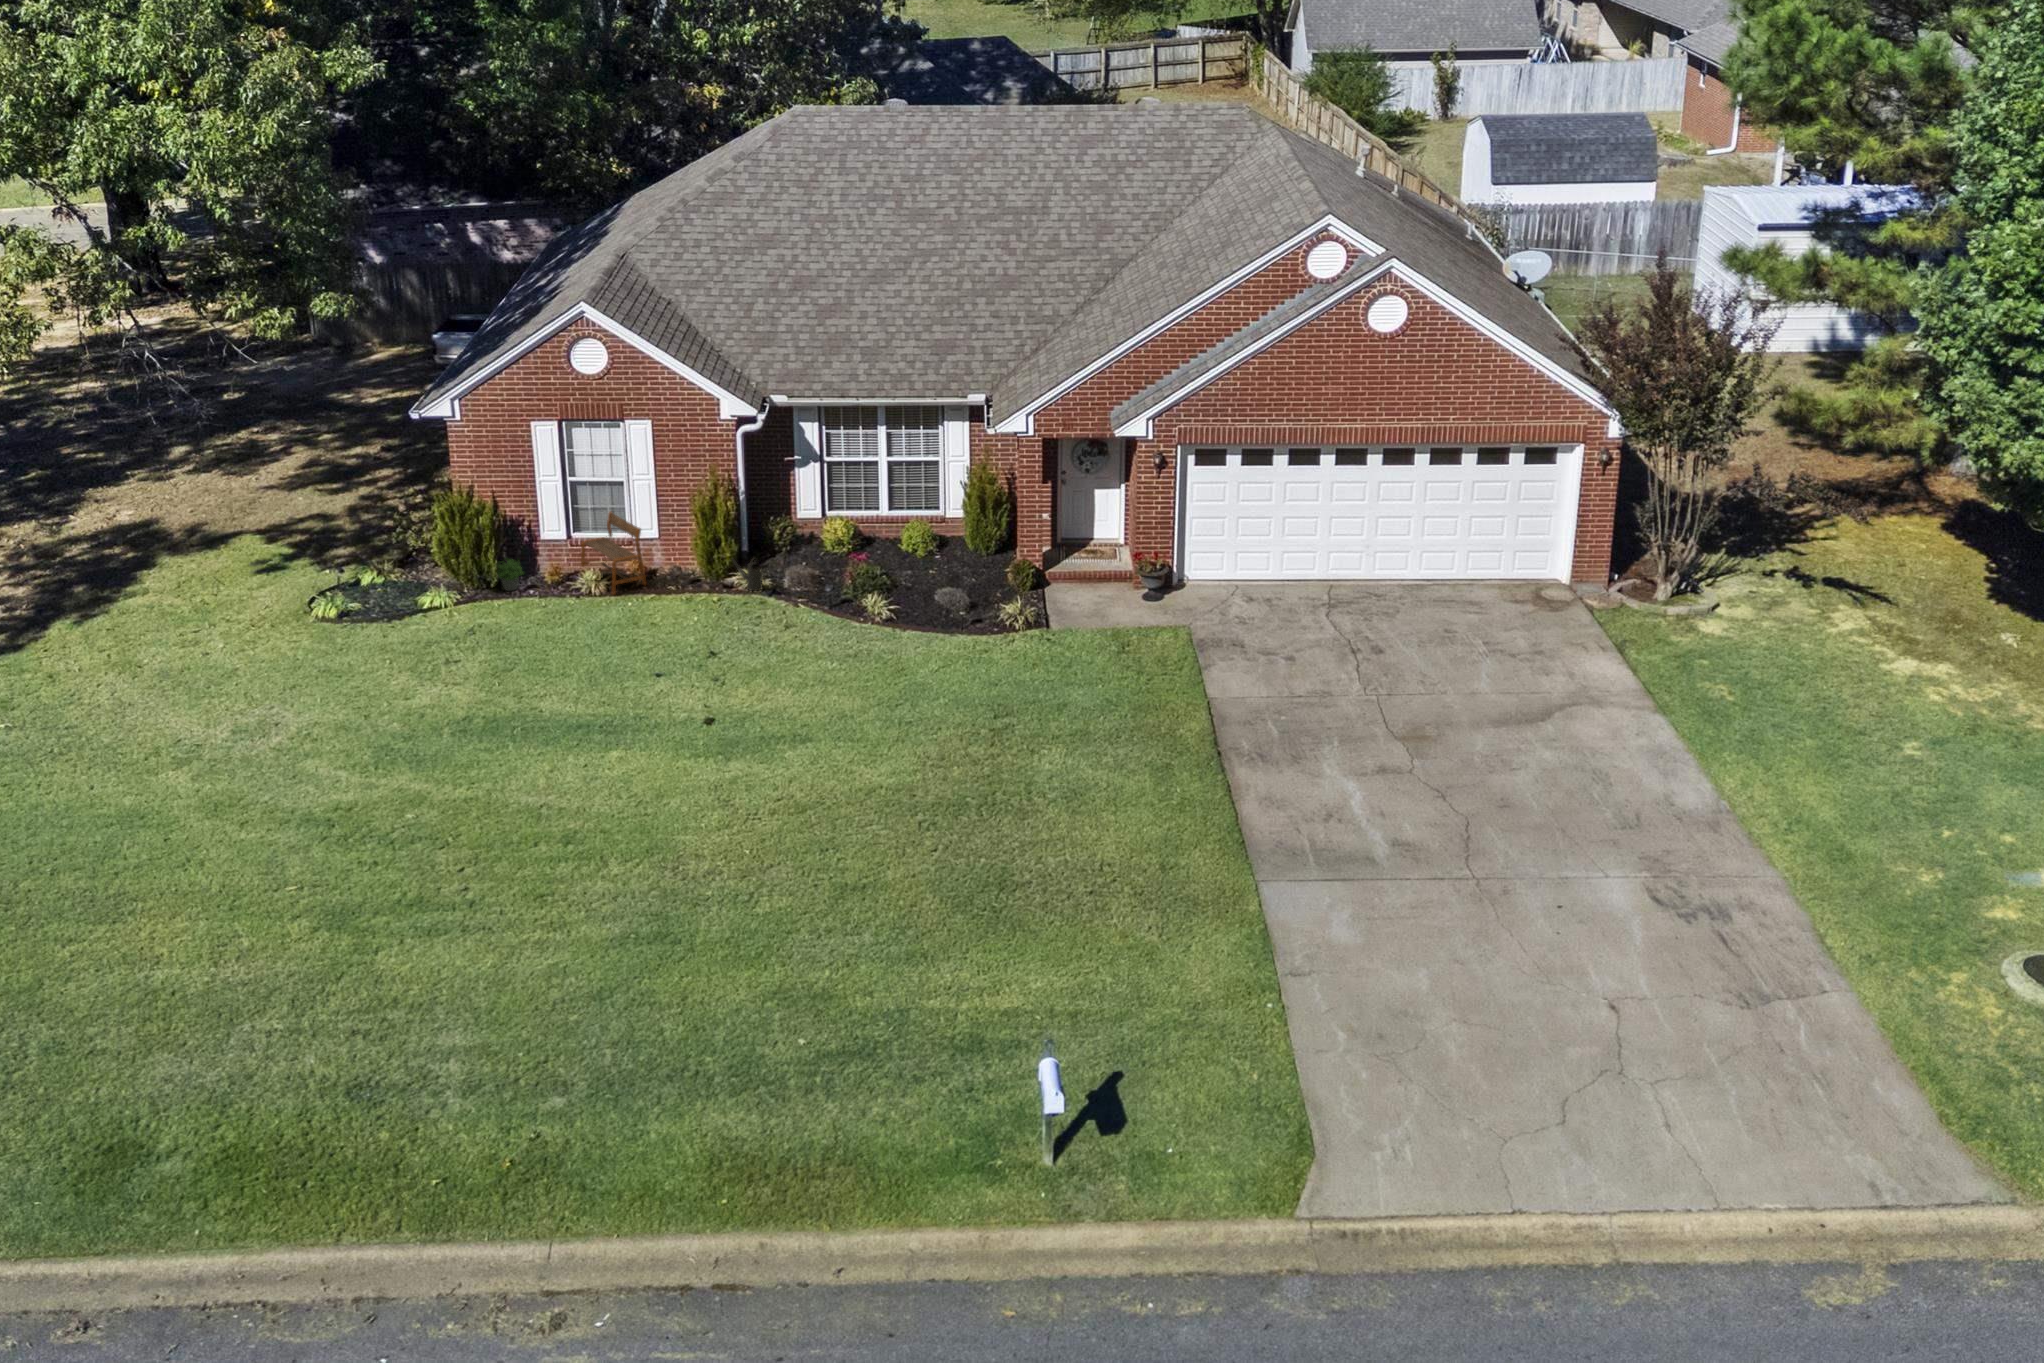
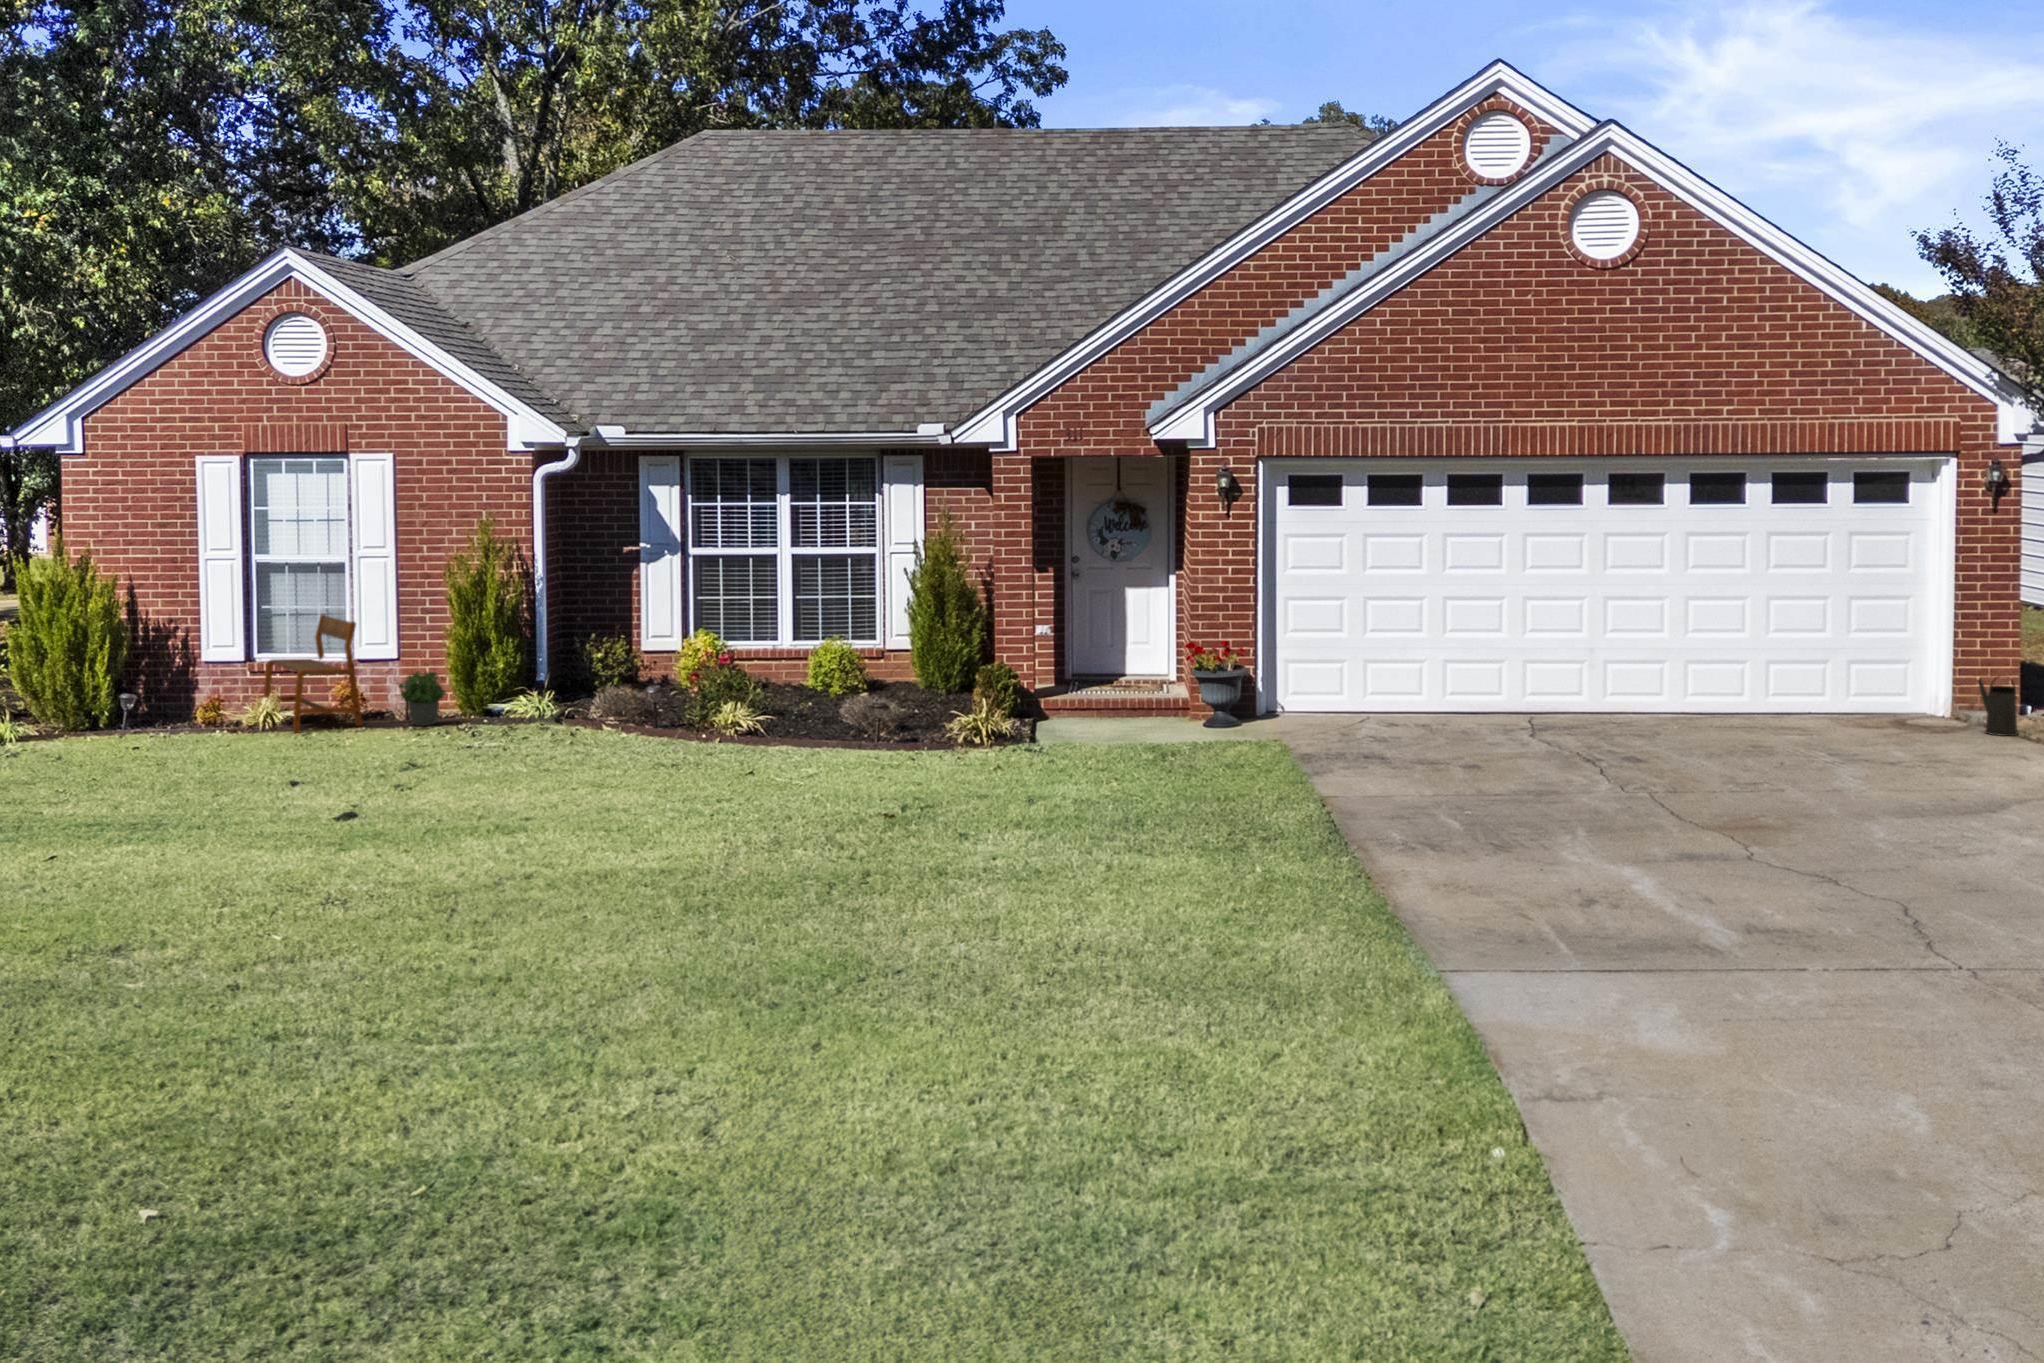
potted plant: present [497,558,524,591] -> present [400,671,446,726]
watering can: present [732,558,763,591] -> present [1977,676,2018,736]

